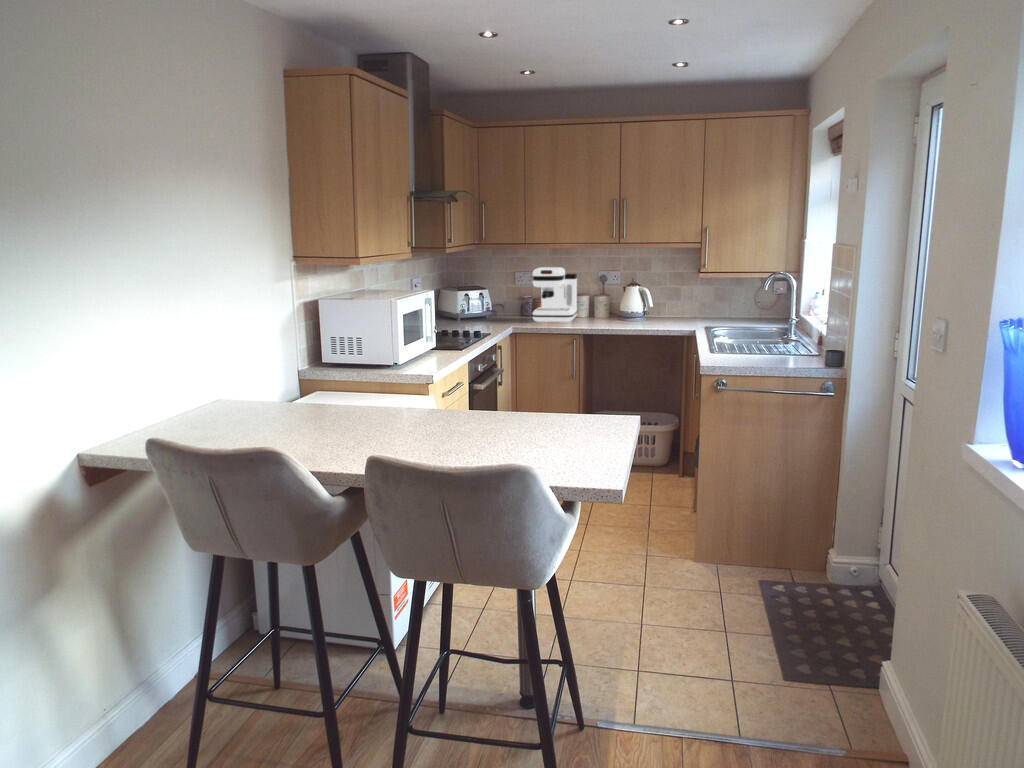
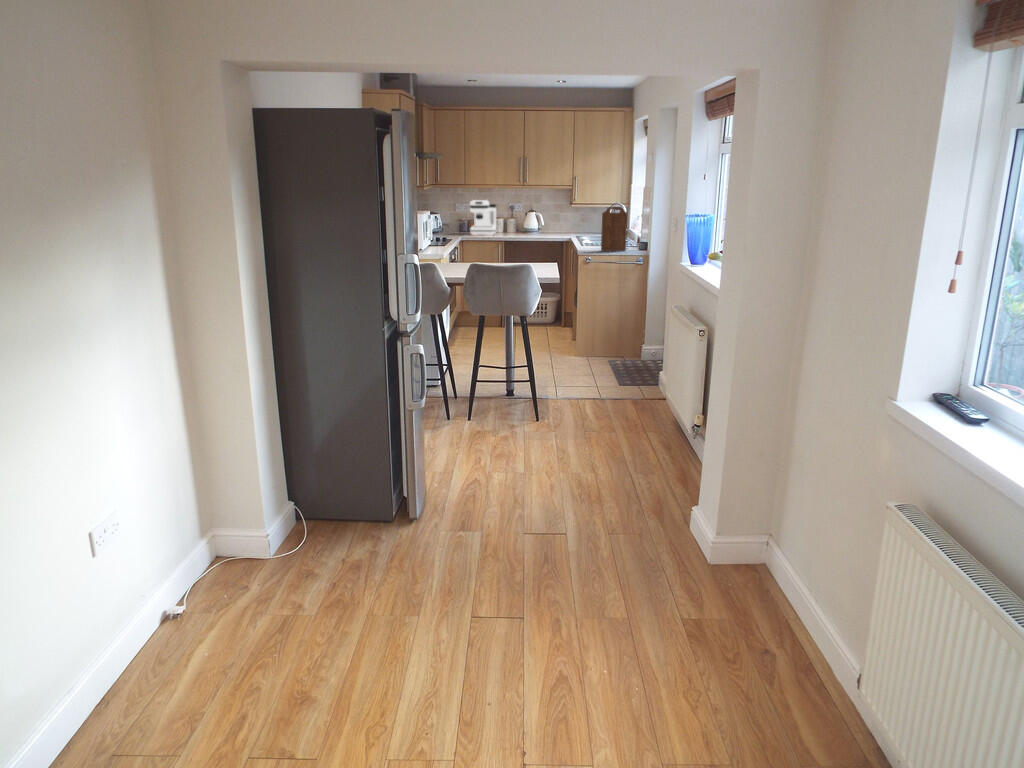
cutting board: none [748,283,801,365] -> present [601,207,627,251]

